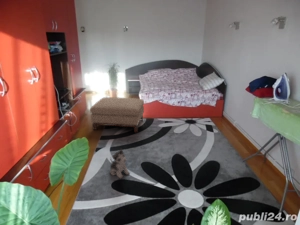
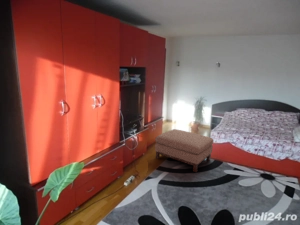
plush toy: present [110,149,129,178] -> none [145,183,163,214]

